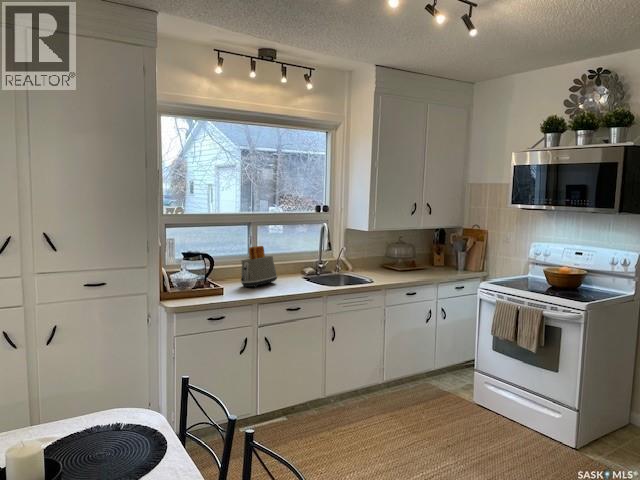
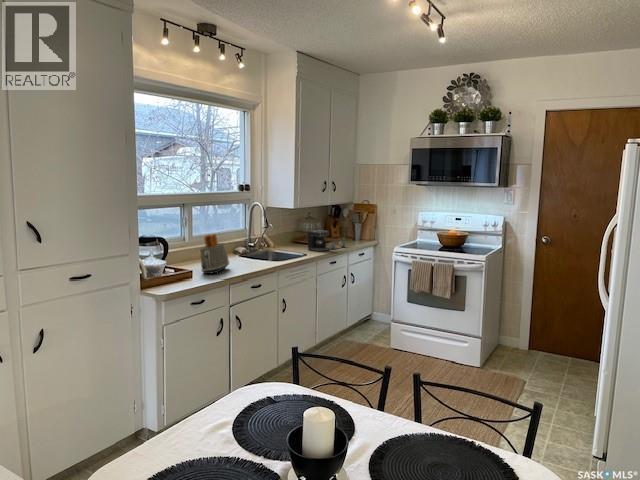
coffee maker: none [387,251,432,275] -> present [308,230,345,251]

